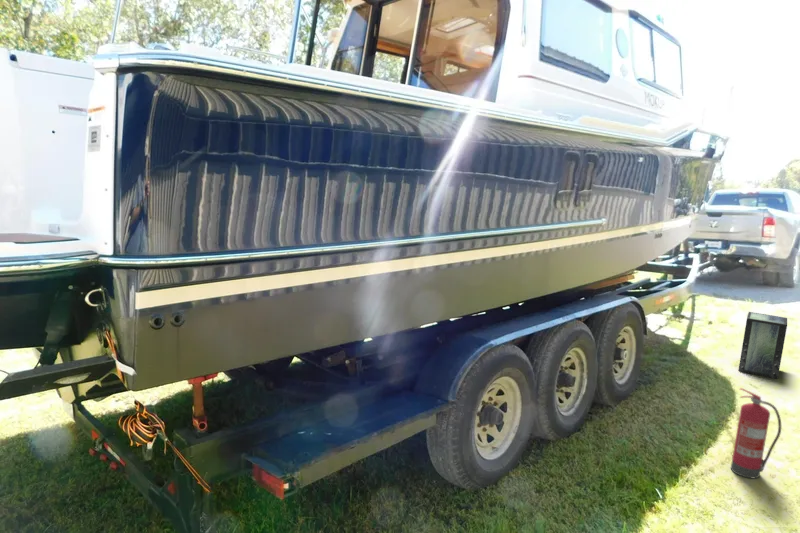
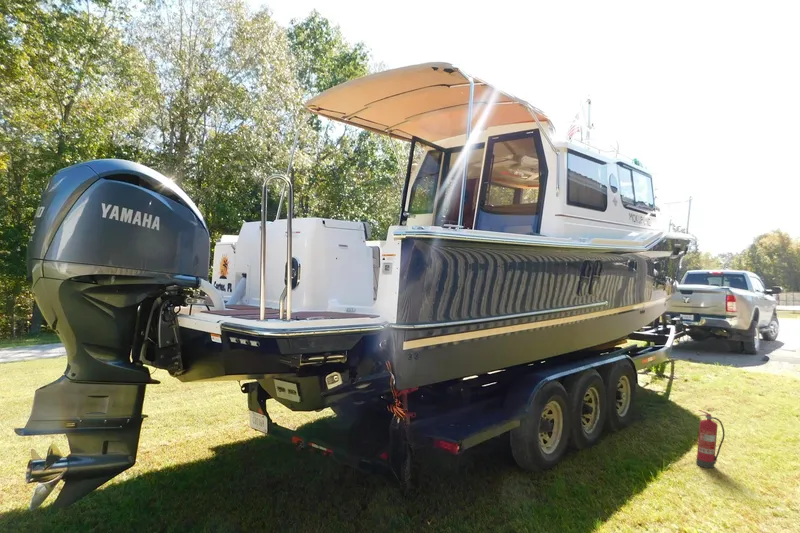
storage box: present [738,312,787,379] -> none [705,368,738,417]

